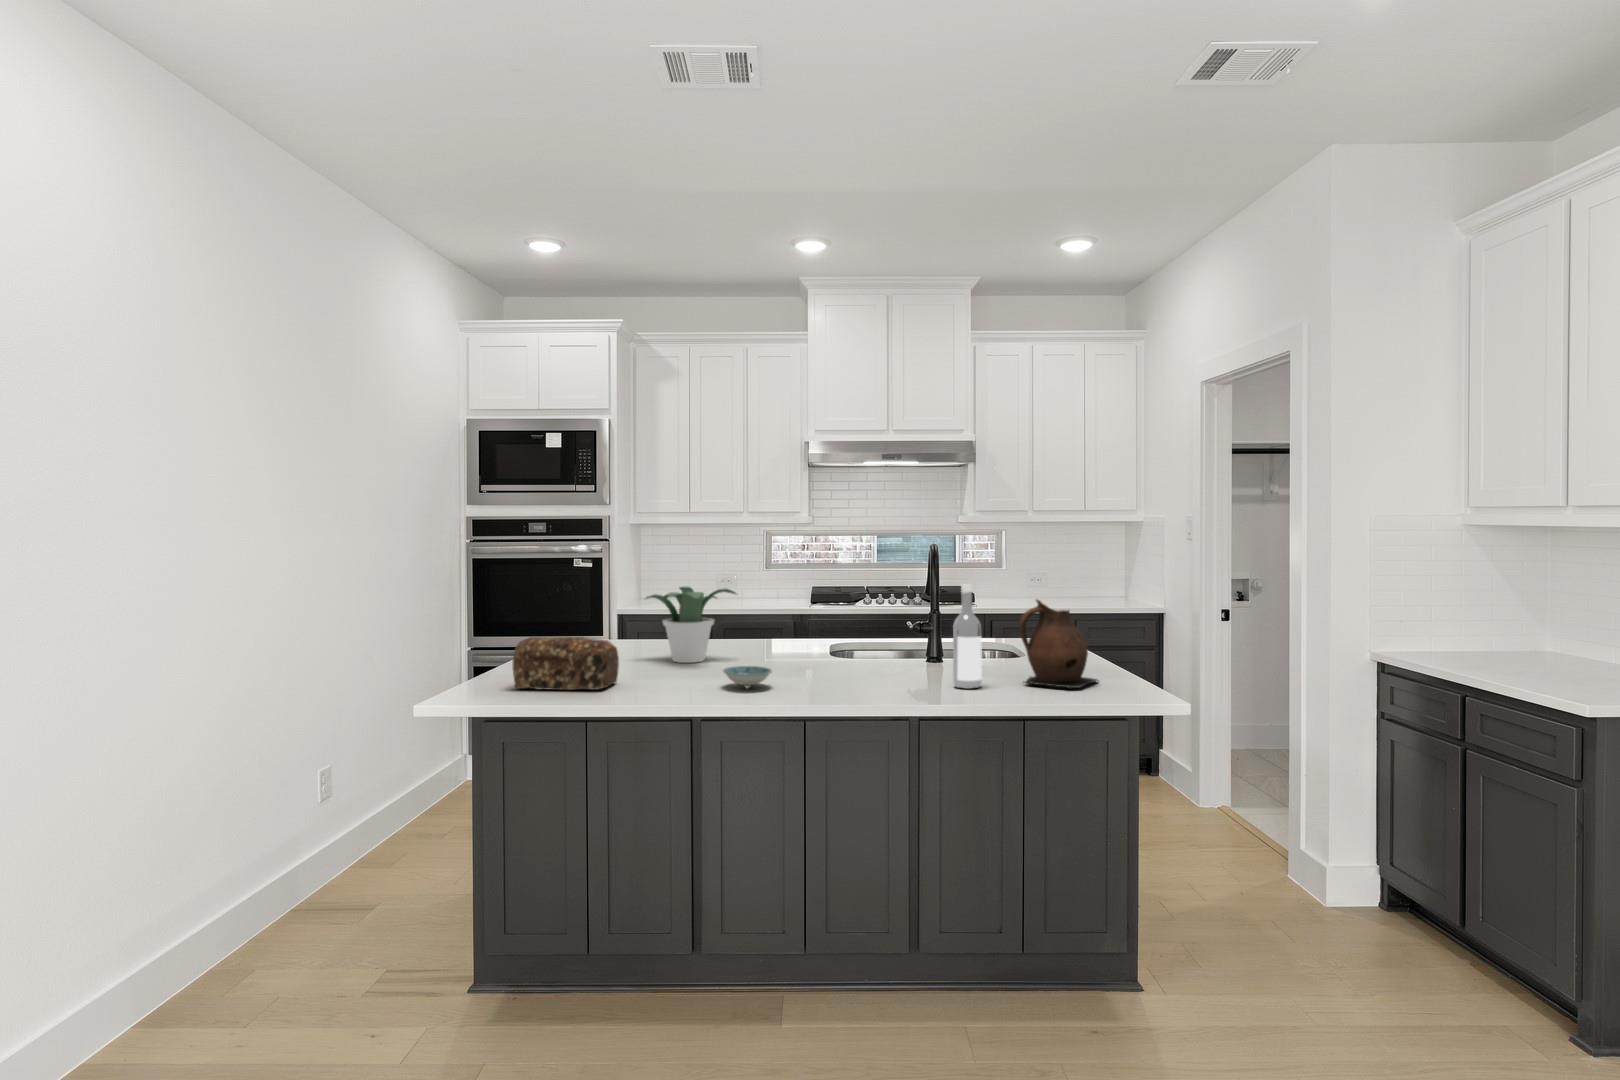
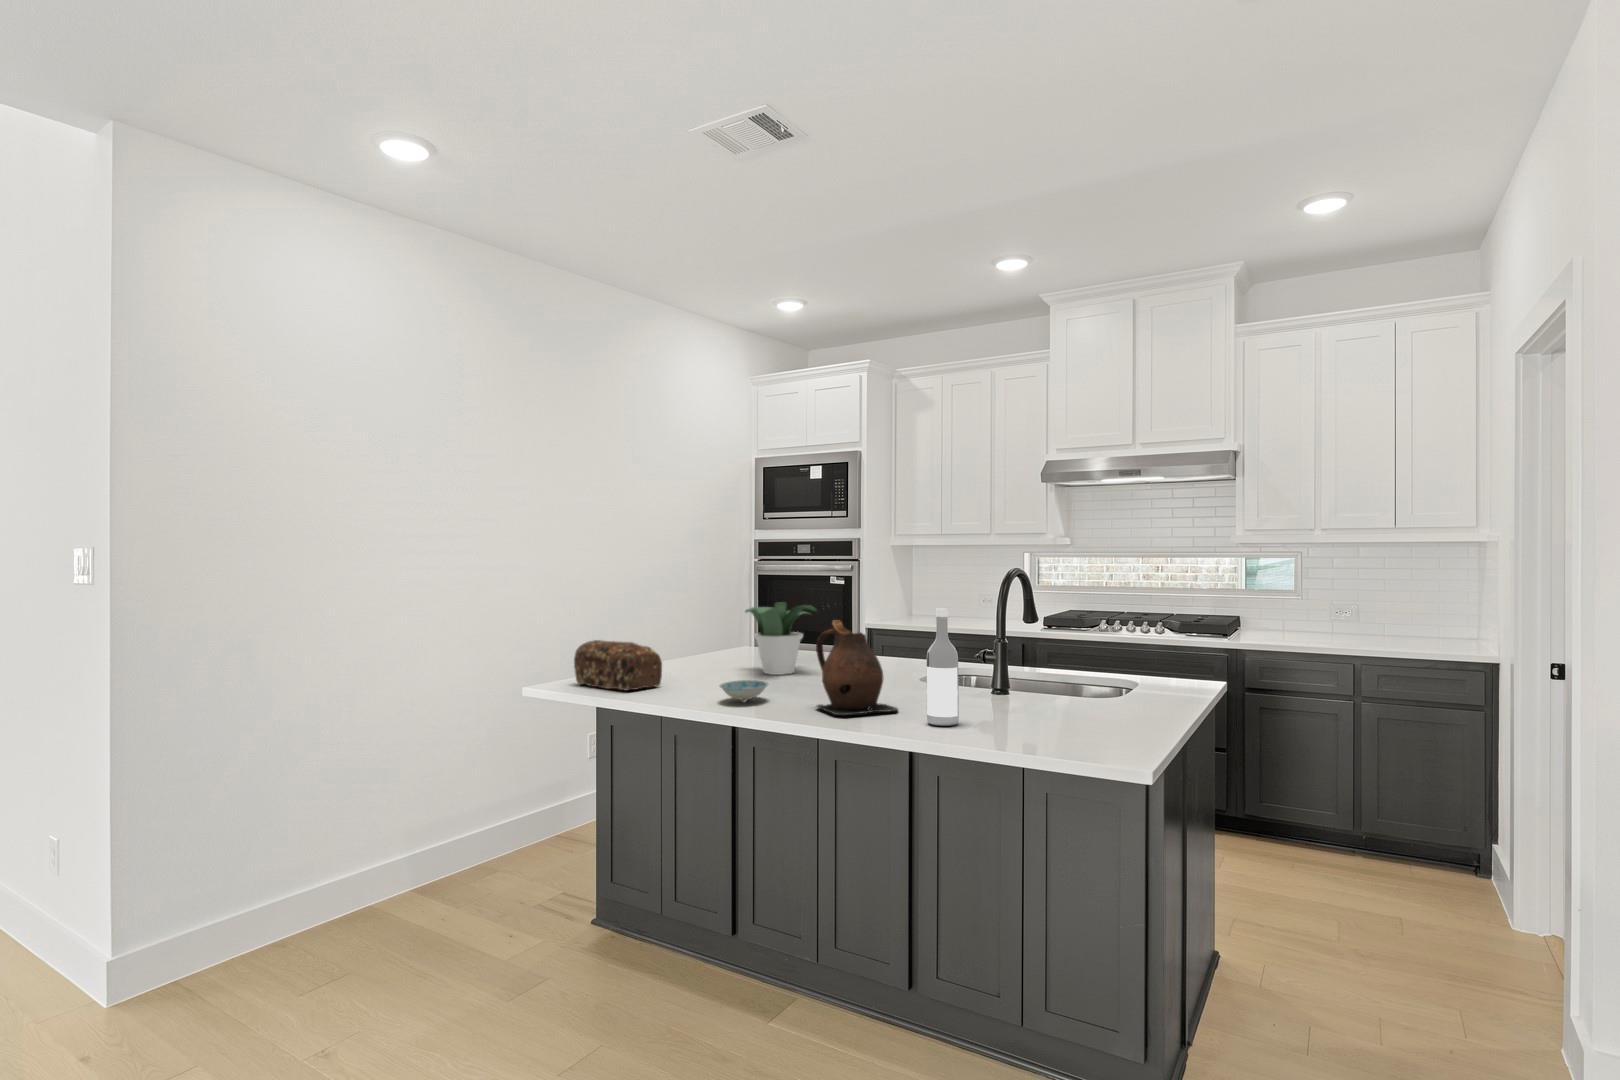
ceramic pitcher: present [1019,600,1098,689] -> present [816,620,898,715]

